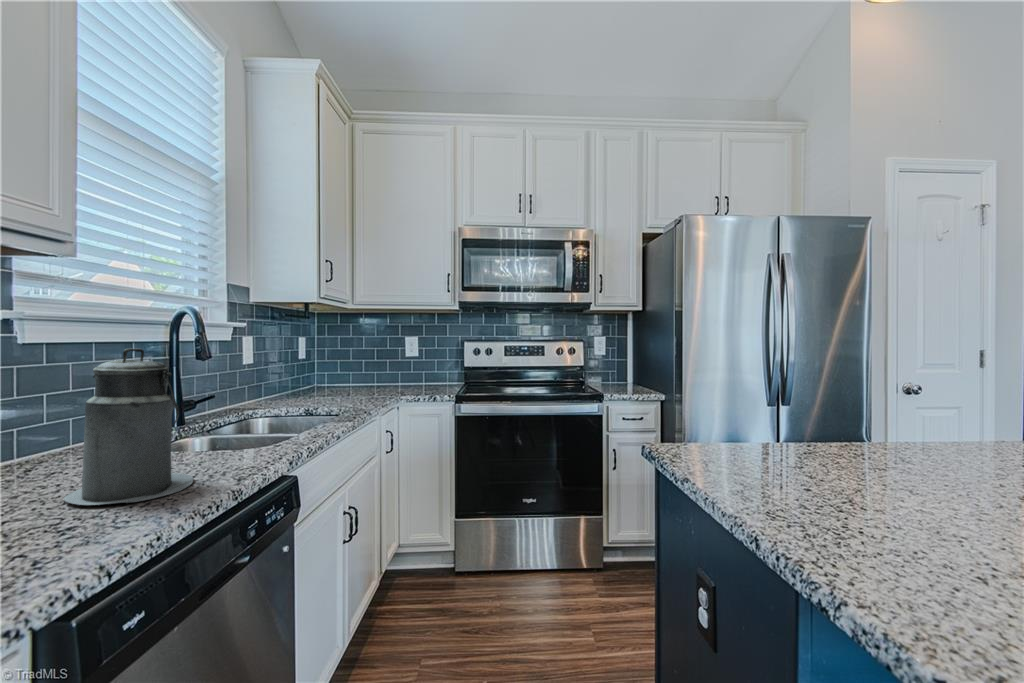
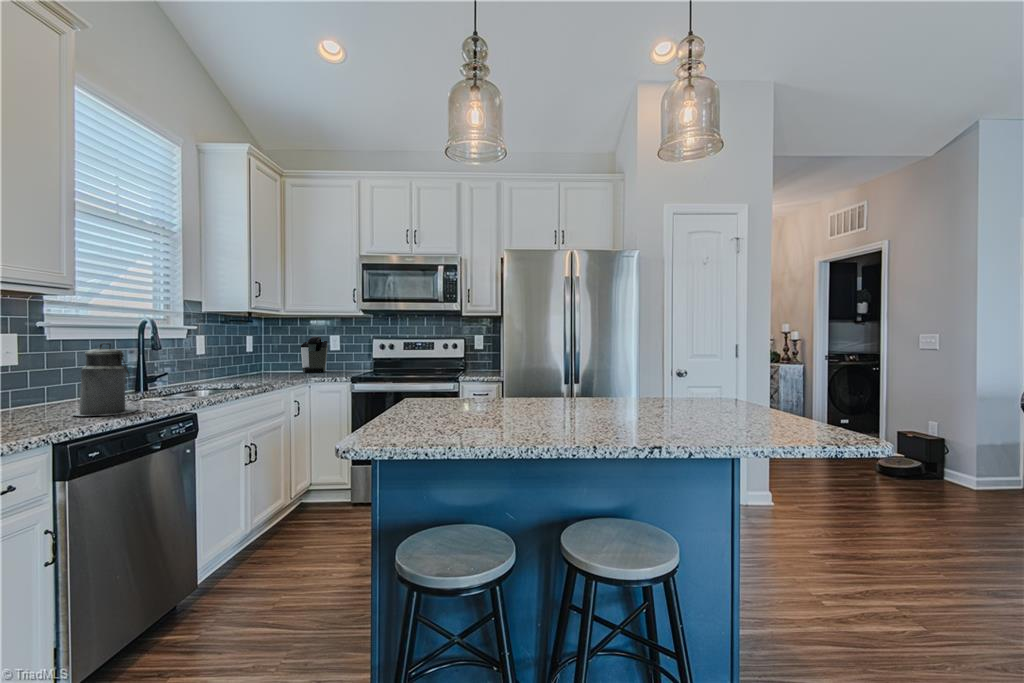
coffee maker: none [357,338,403,387] -> present [301,337,328,373]

